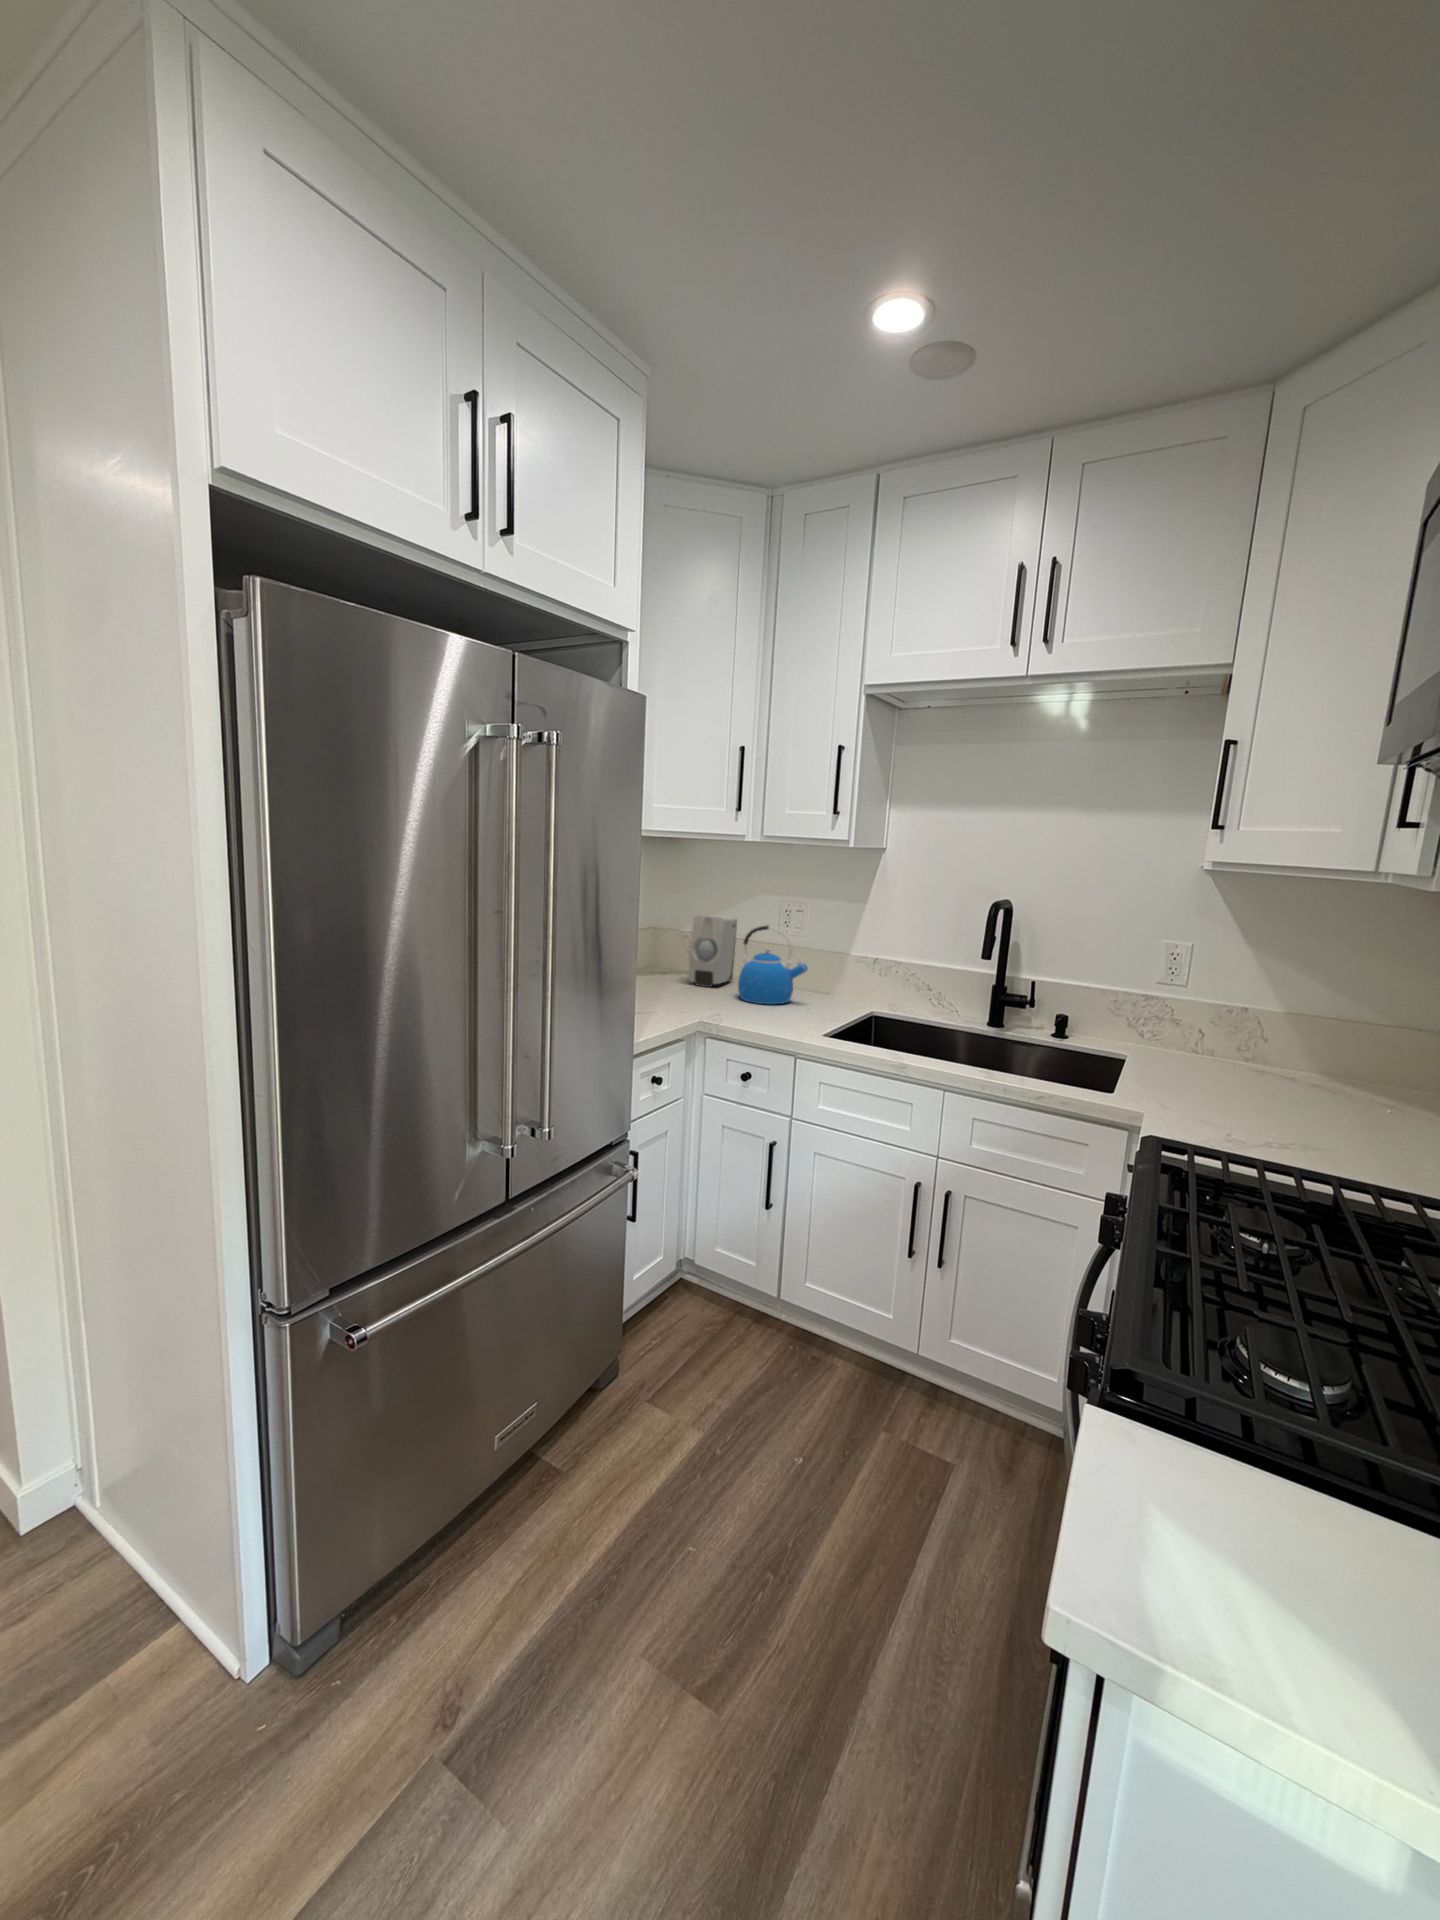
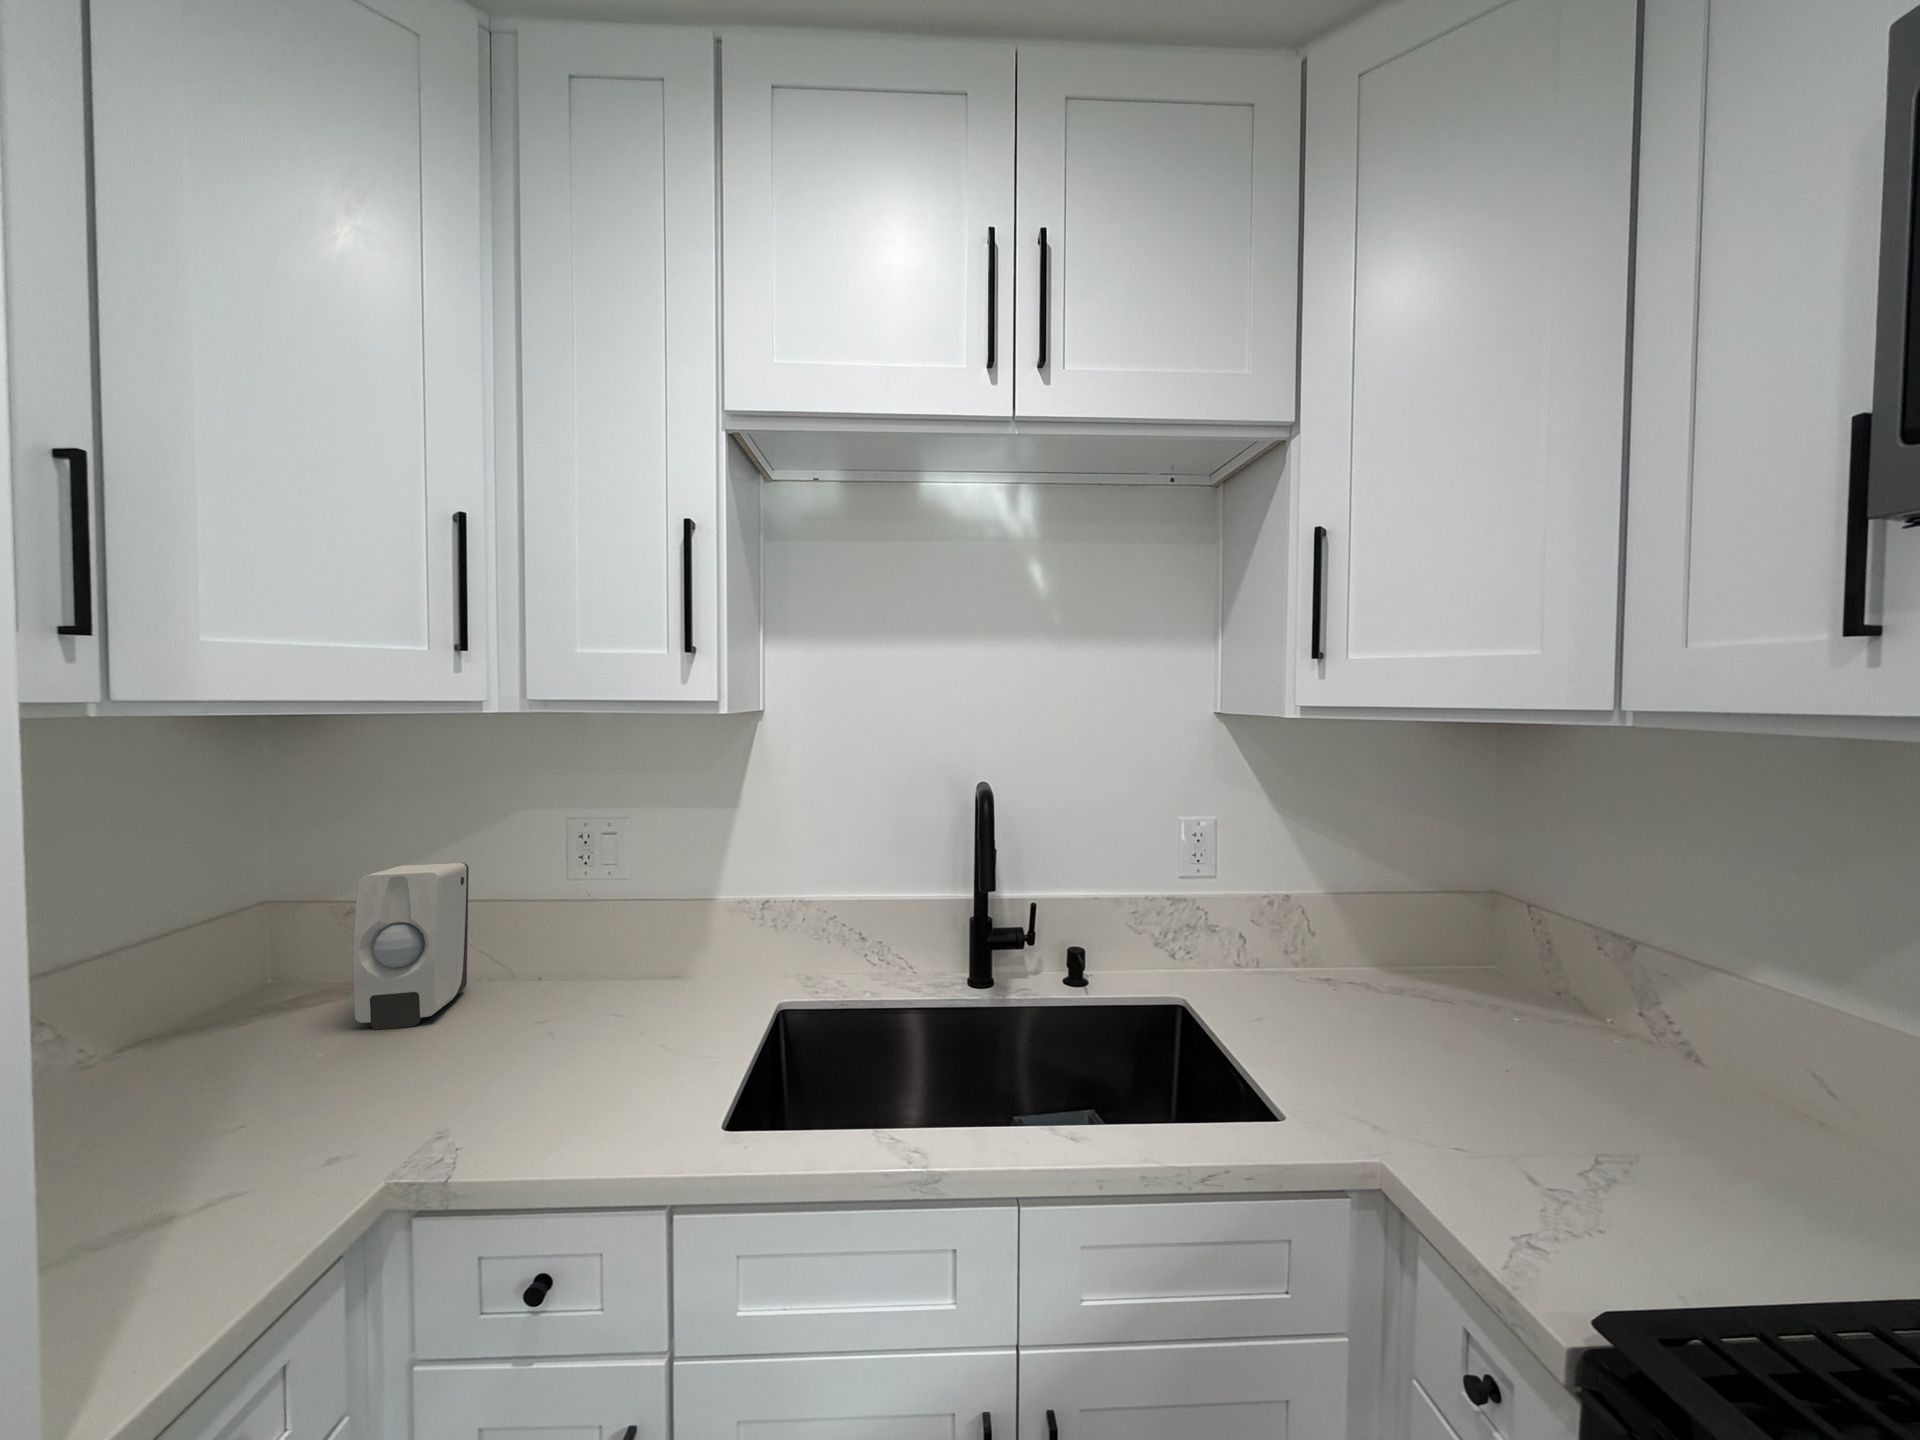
kettle: present [738,925,808,1004] -> none [487,878,645,1053]

